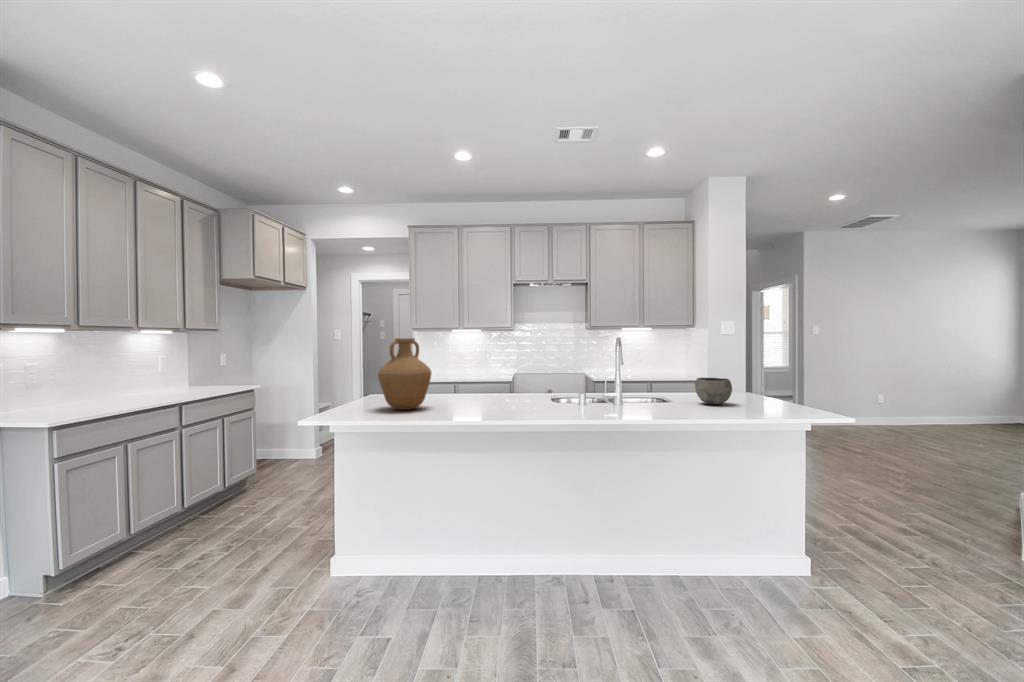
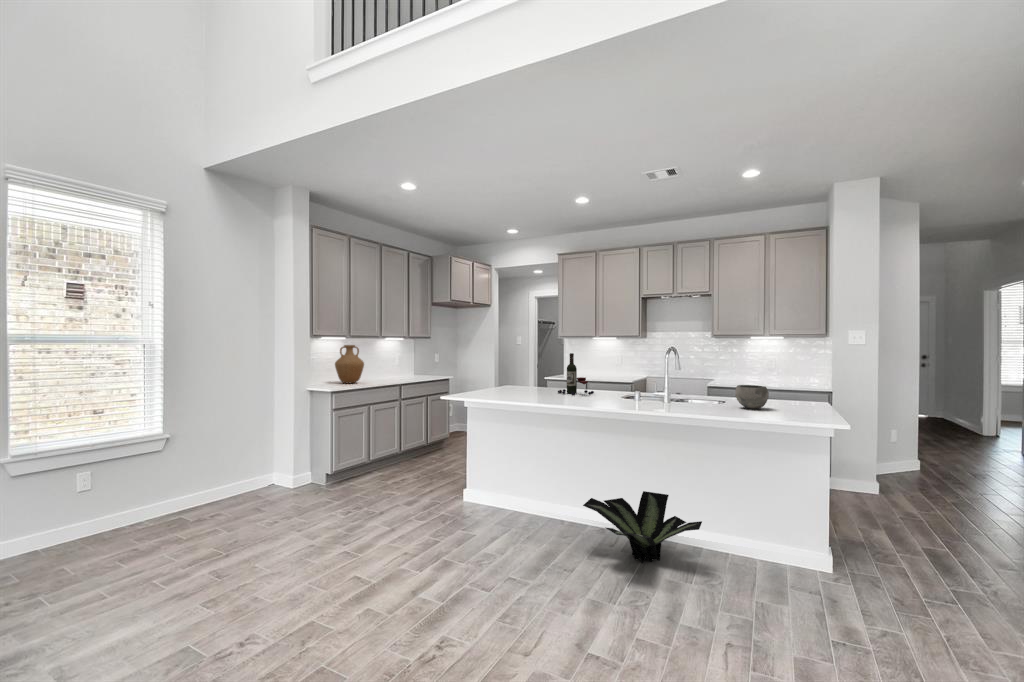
vase: present [378,338,431,410] -> present [335,345,364,384]
wine bottle: none [460,347,508,402] -> present [558,353,594,395]
potted plant: none [561,520,718,625] -> present [583,491,702,563]

